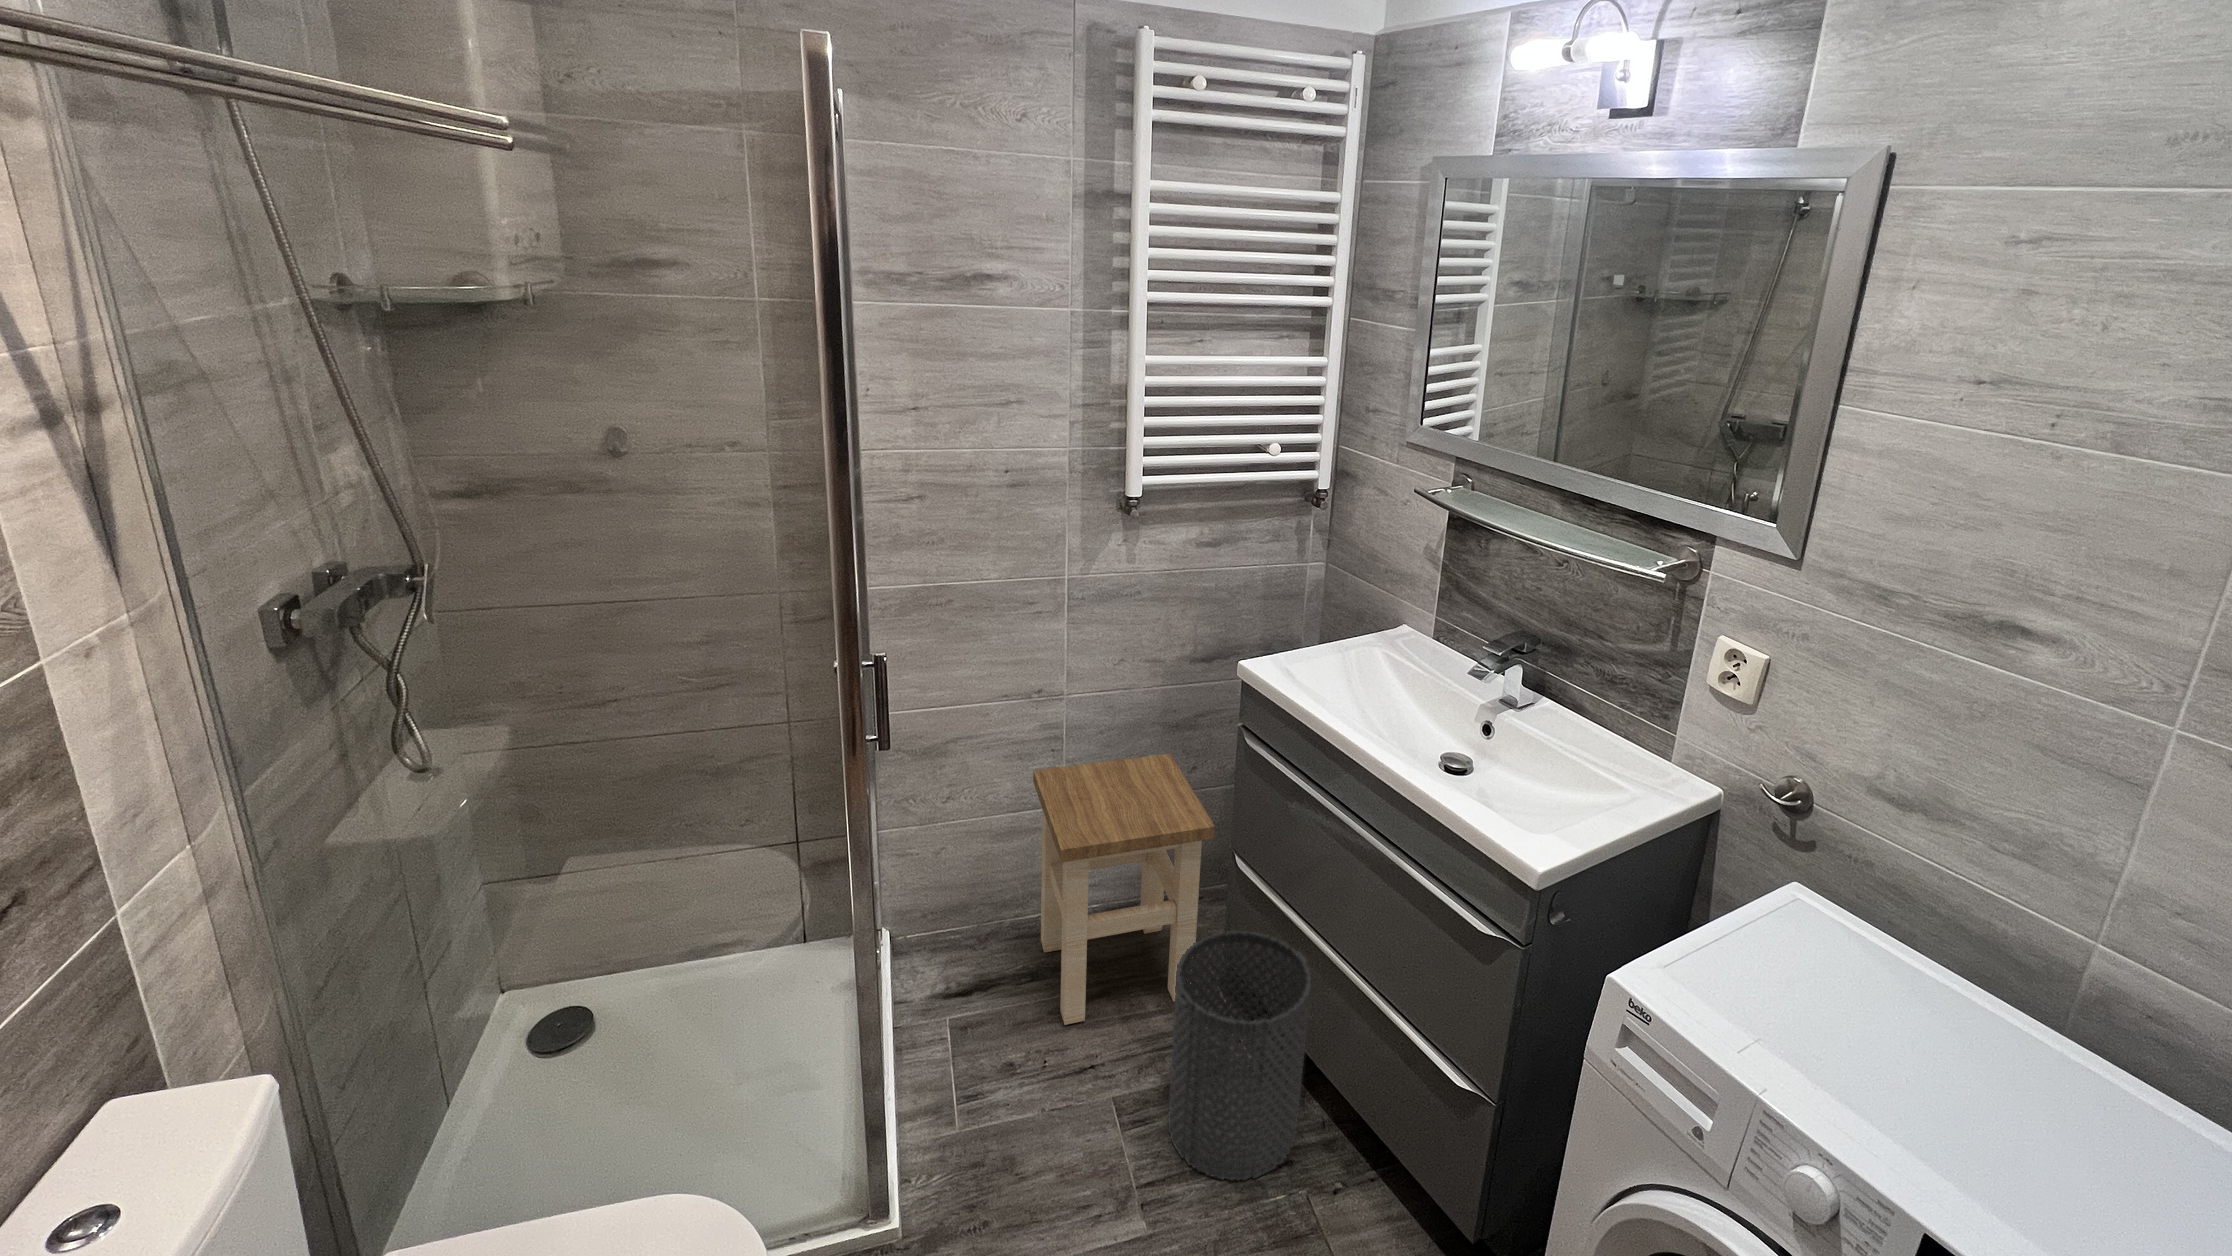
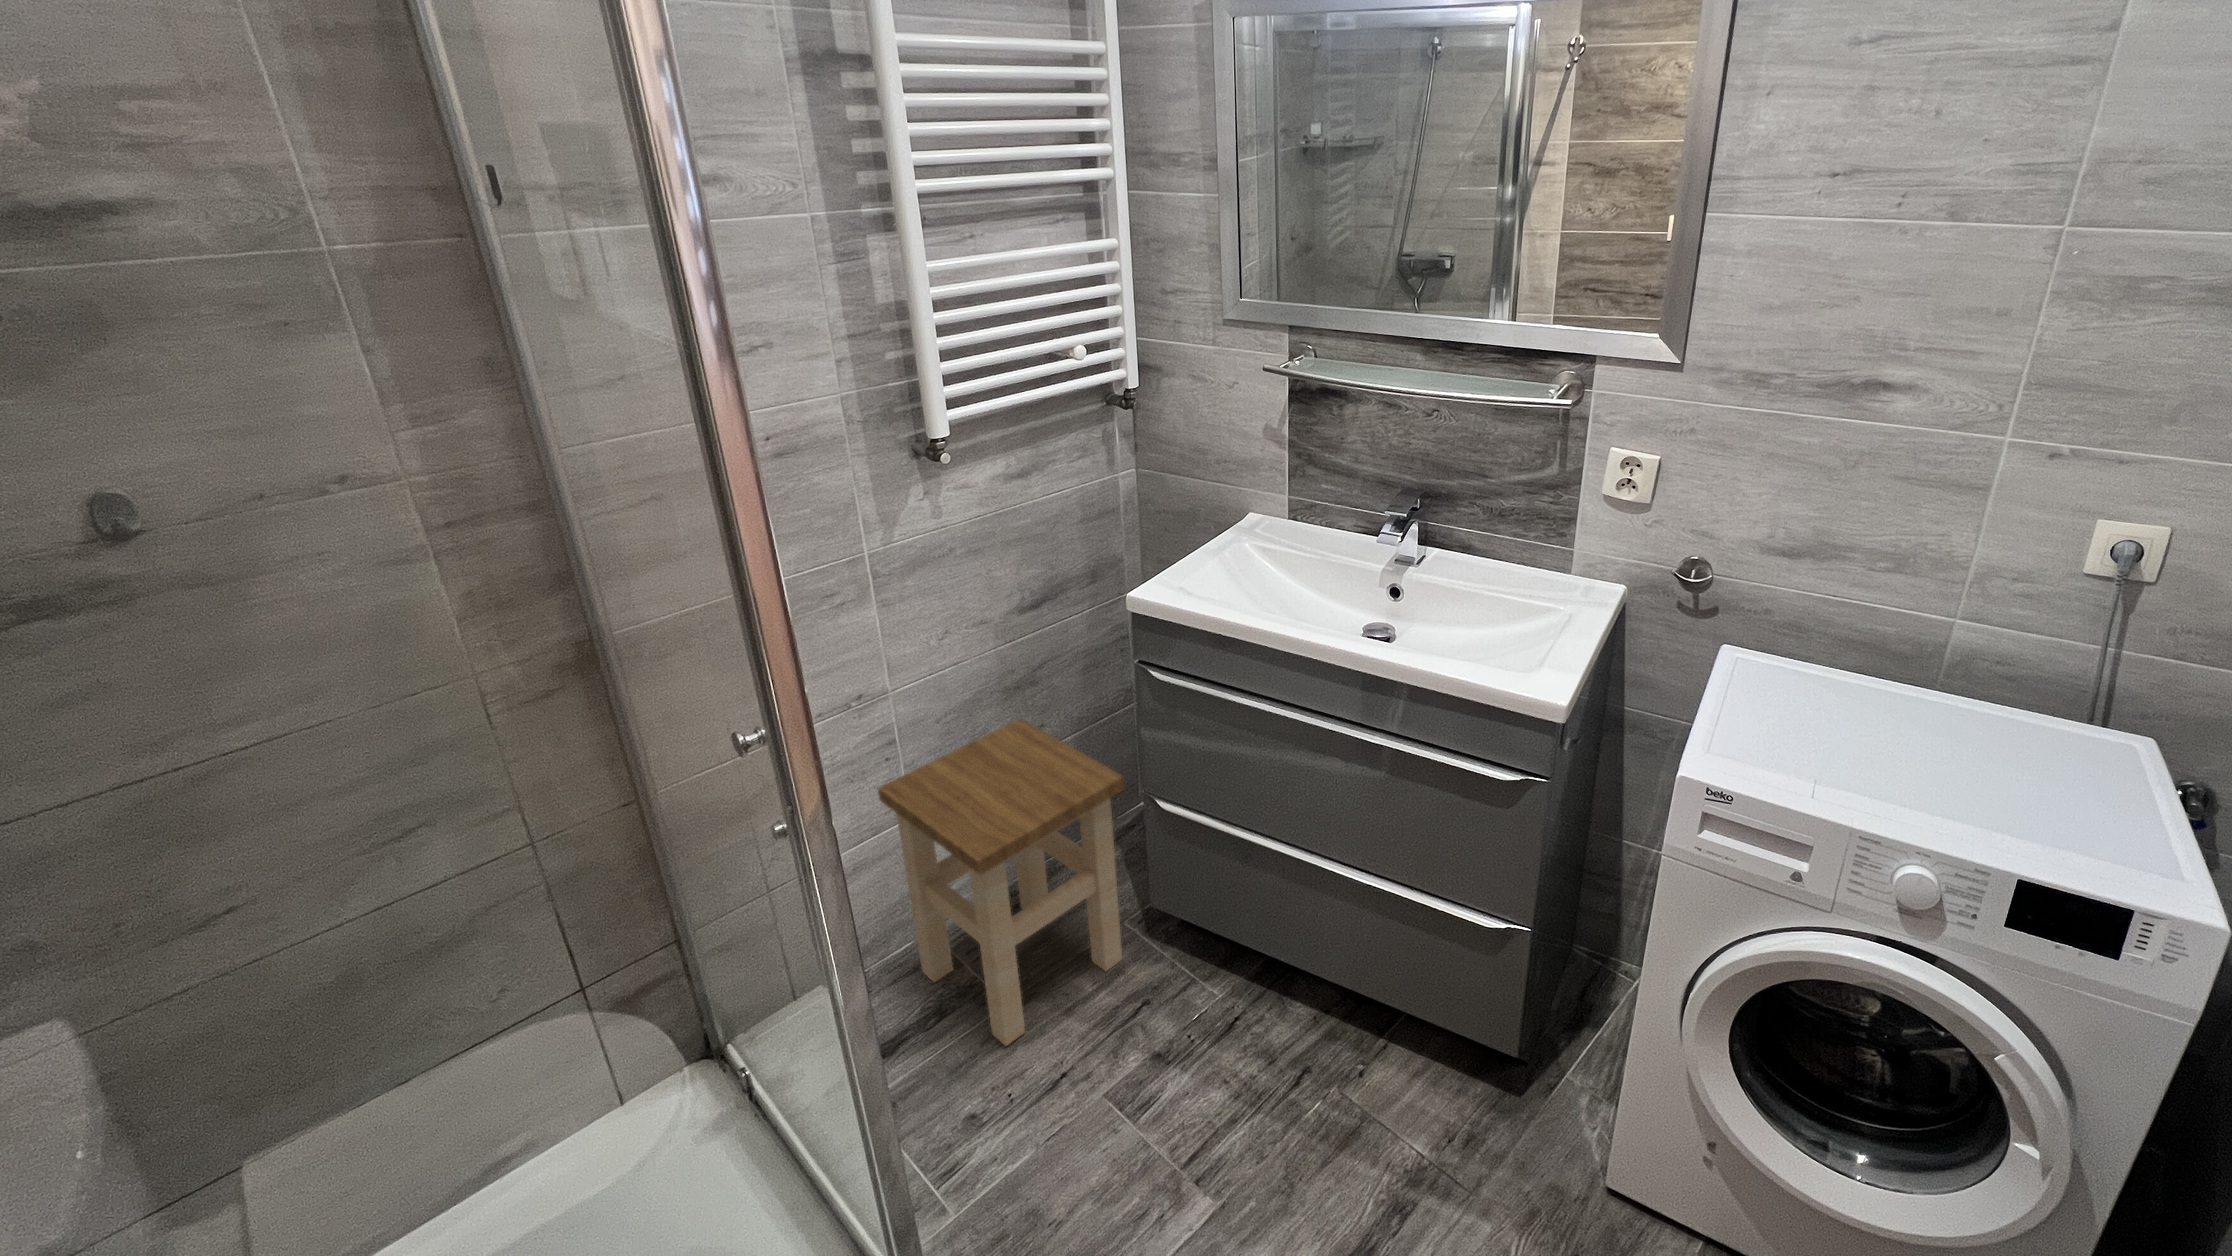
trash can: present [1168,931,1311,1180] -> none [1159,863,1304,1121]

